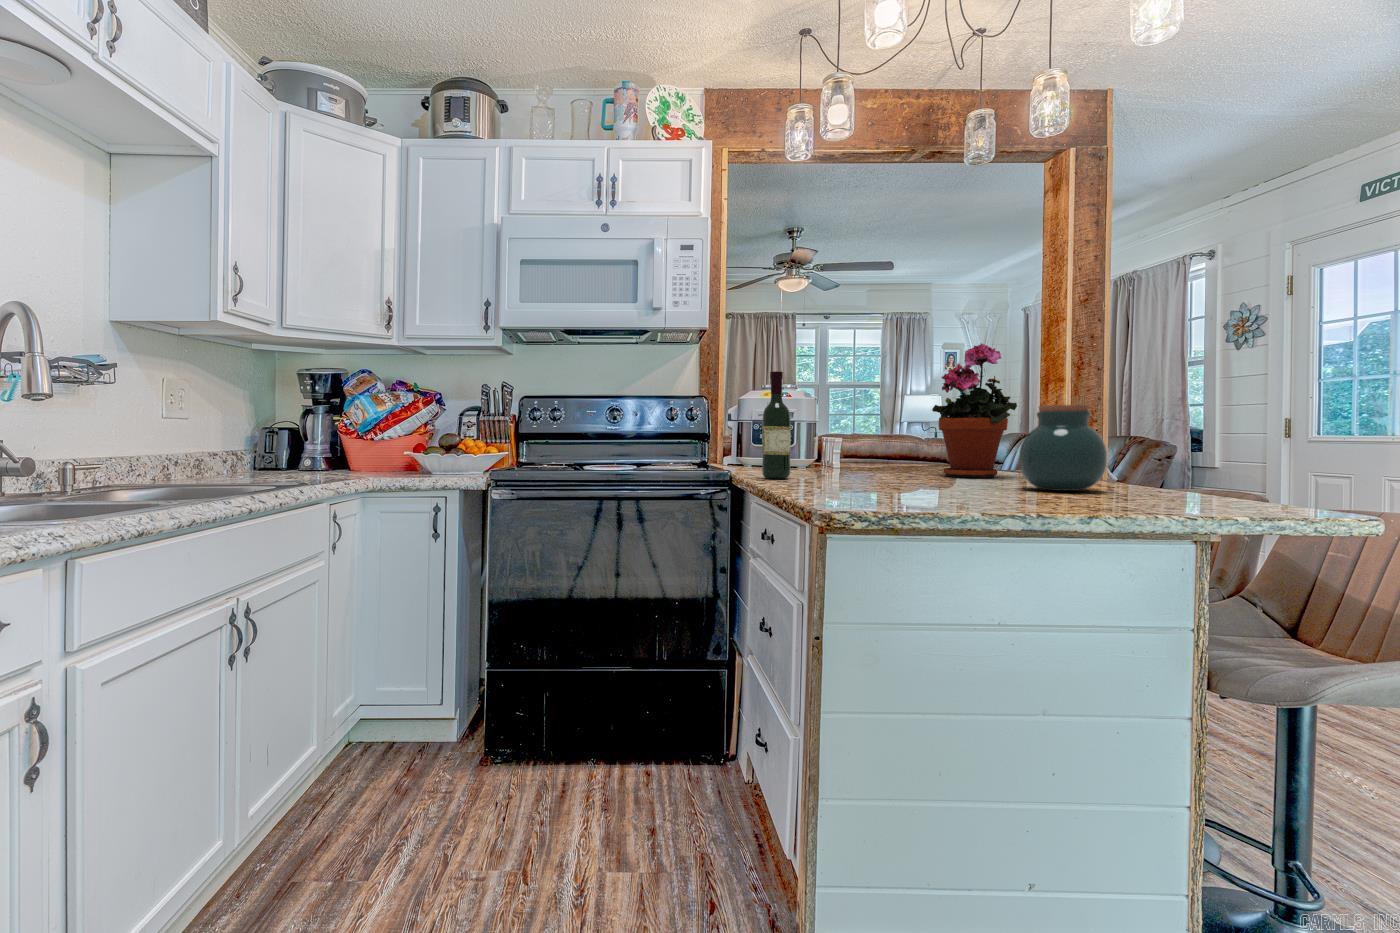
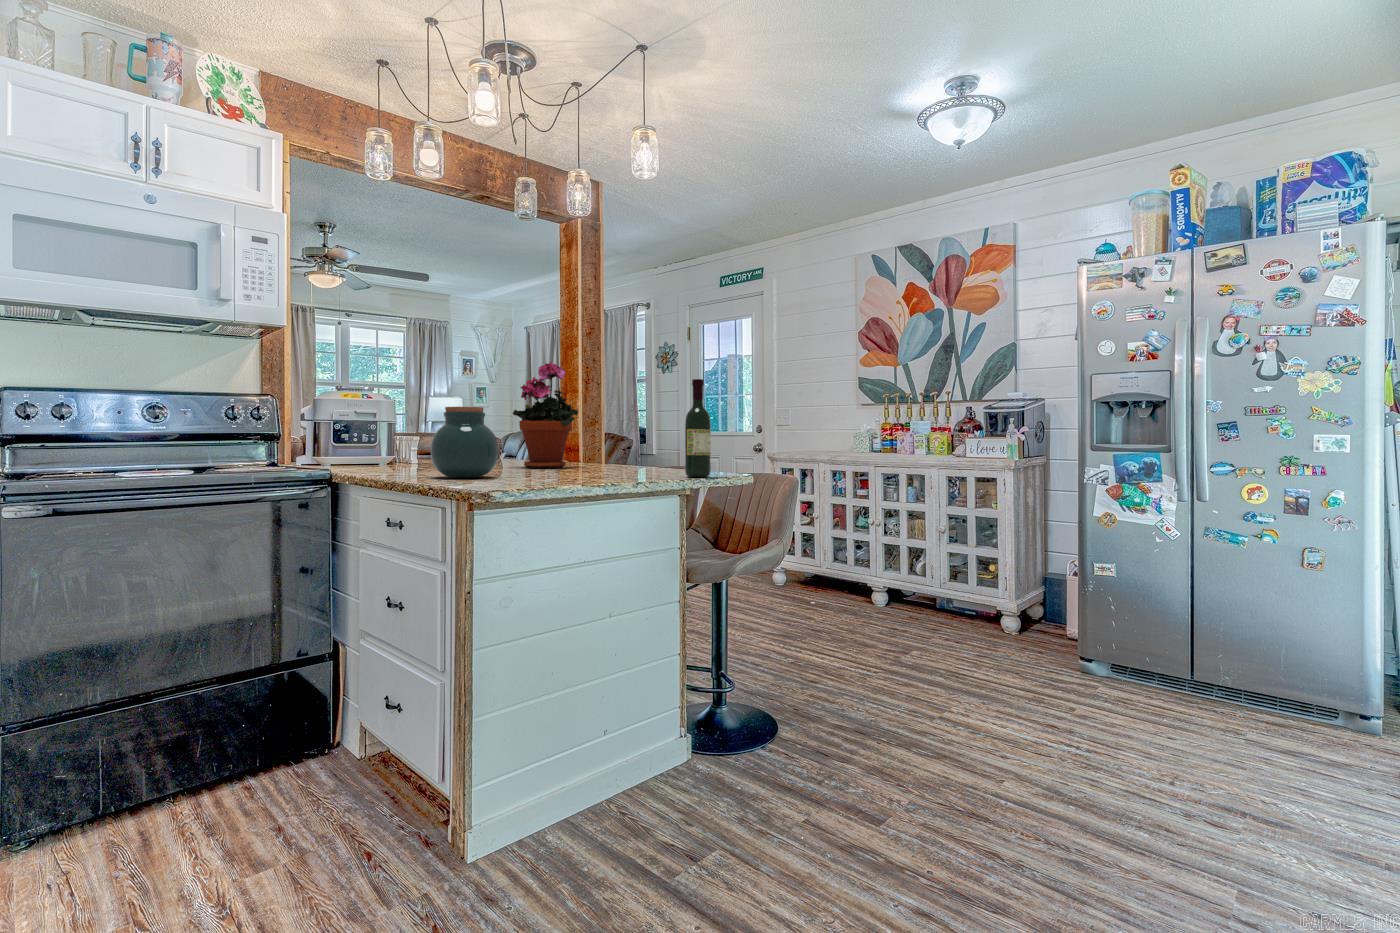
wine bottle: present [762,371,791,479] -> present [685,379,711,477]
jar: present [1019,405,1107,491] -> present [431,407,499,478]

